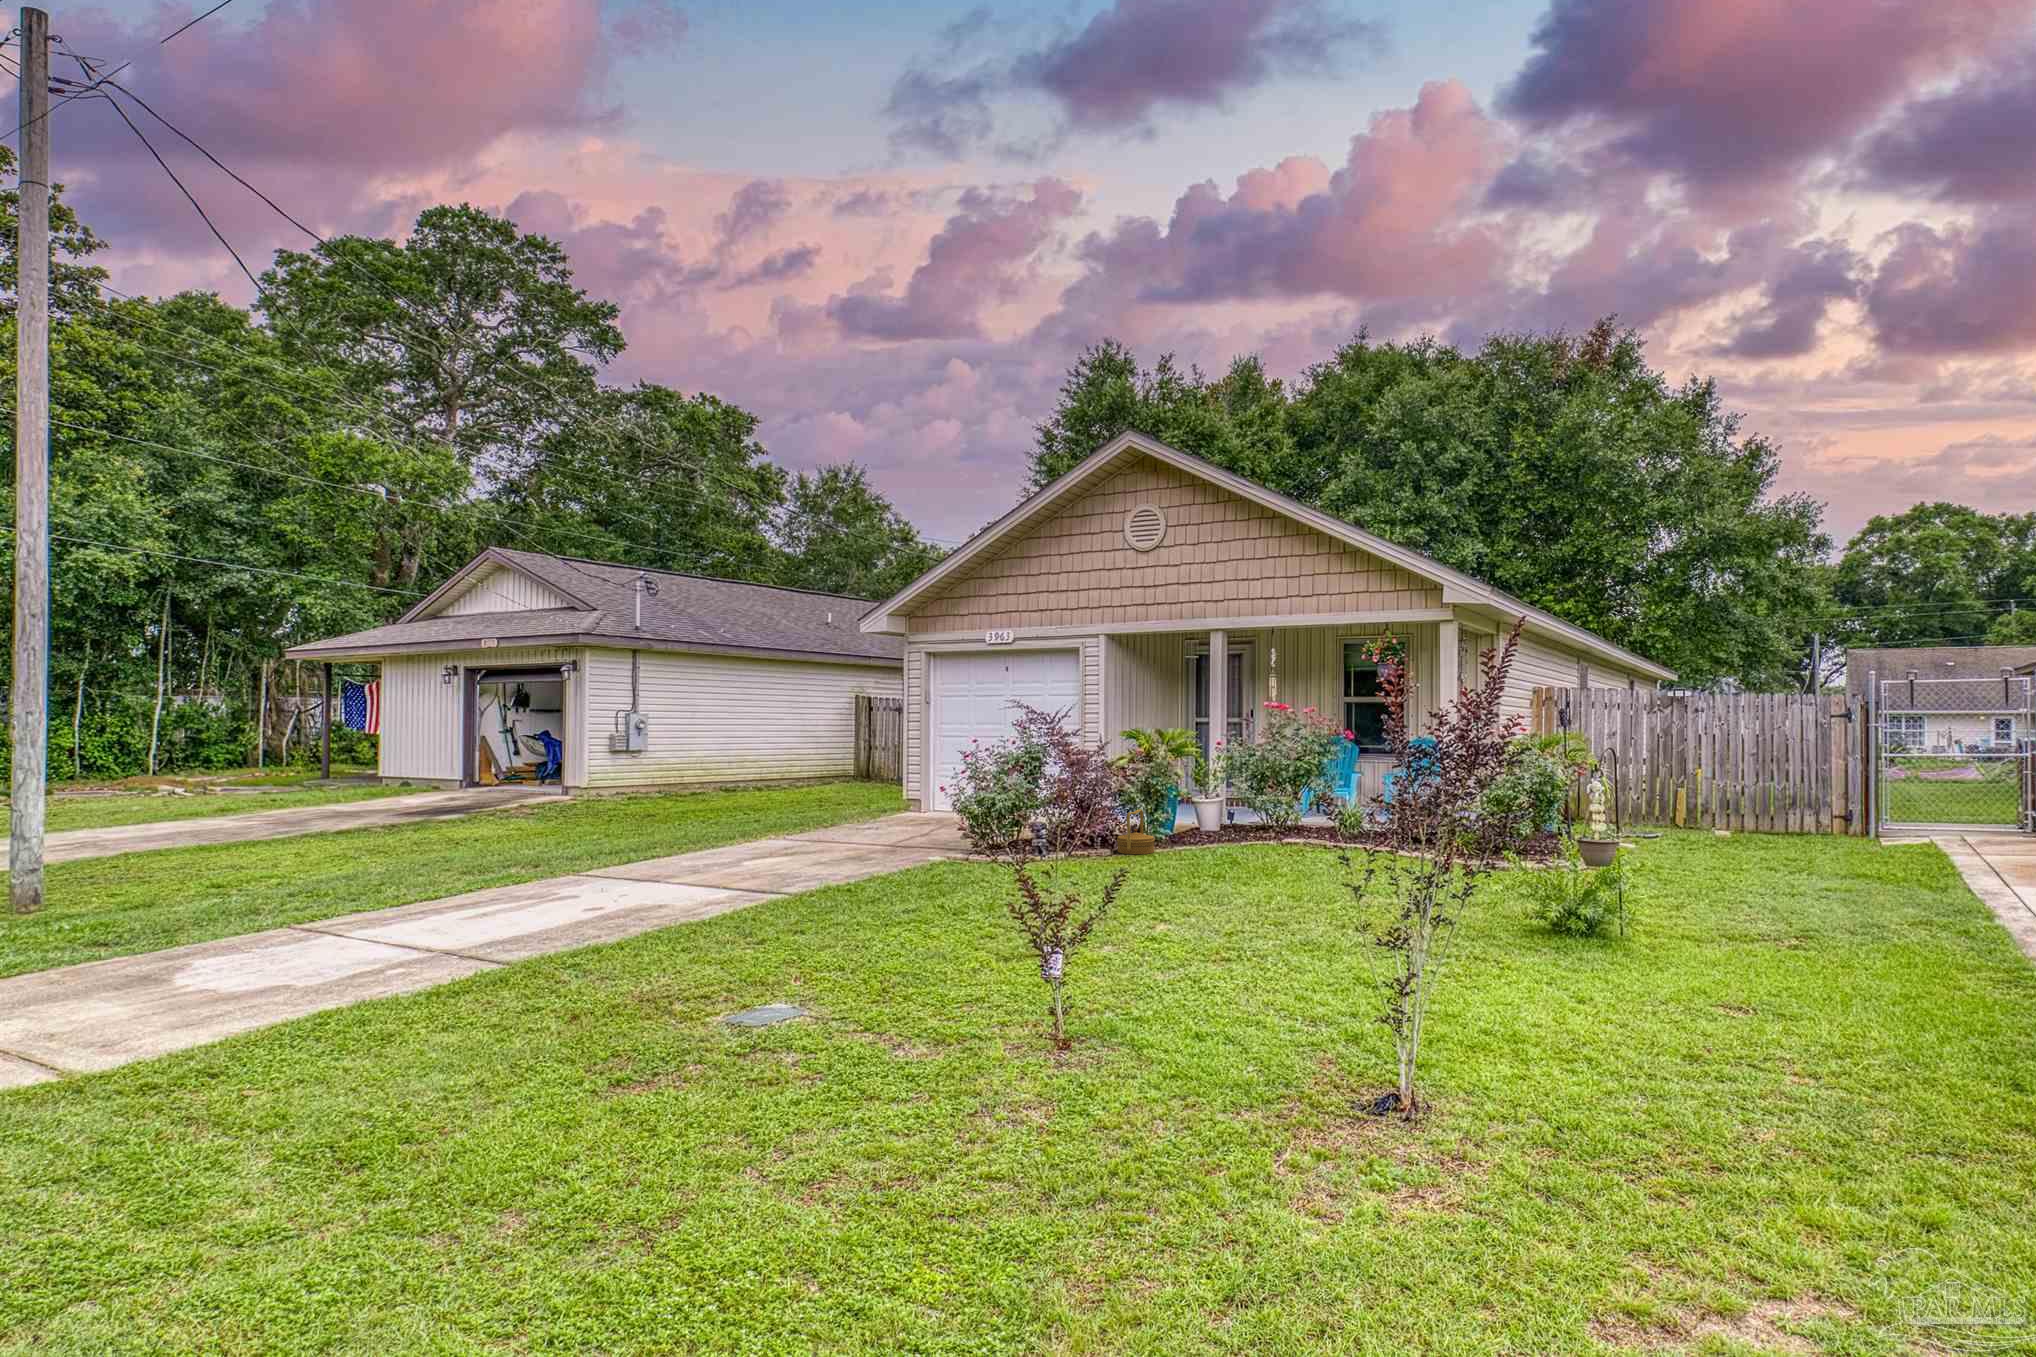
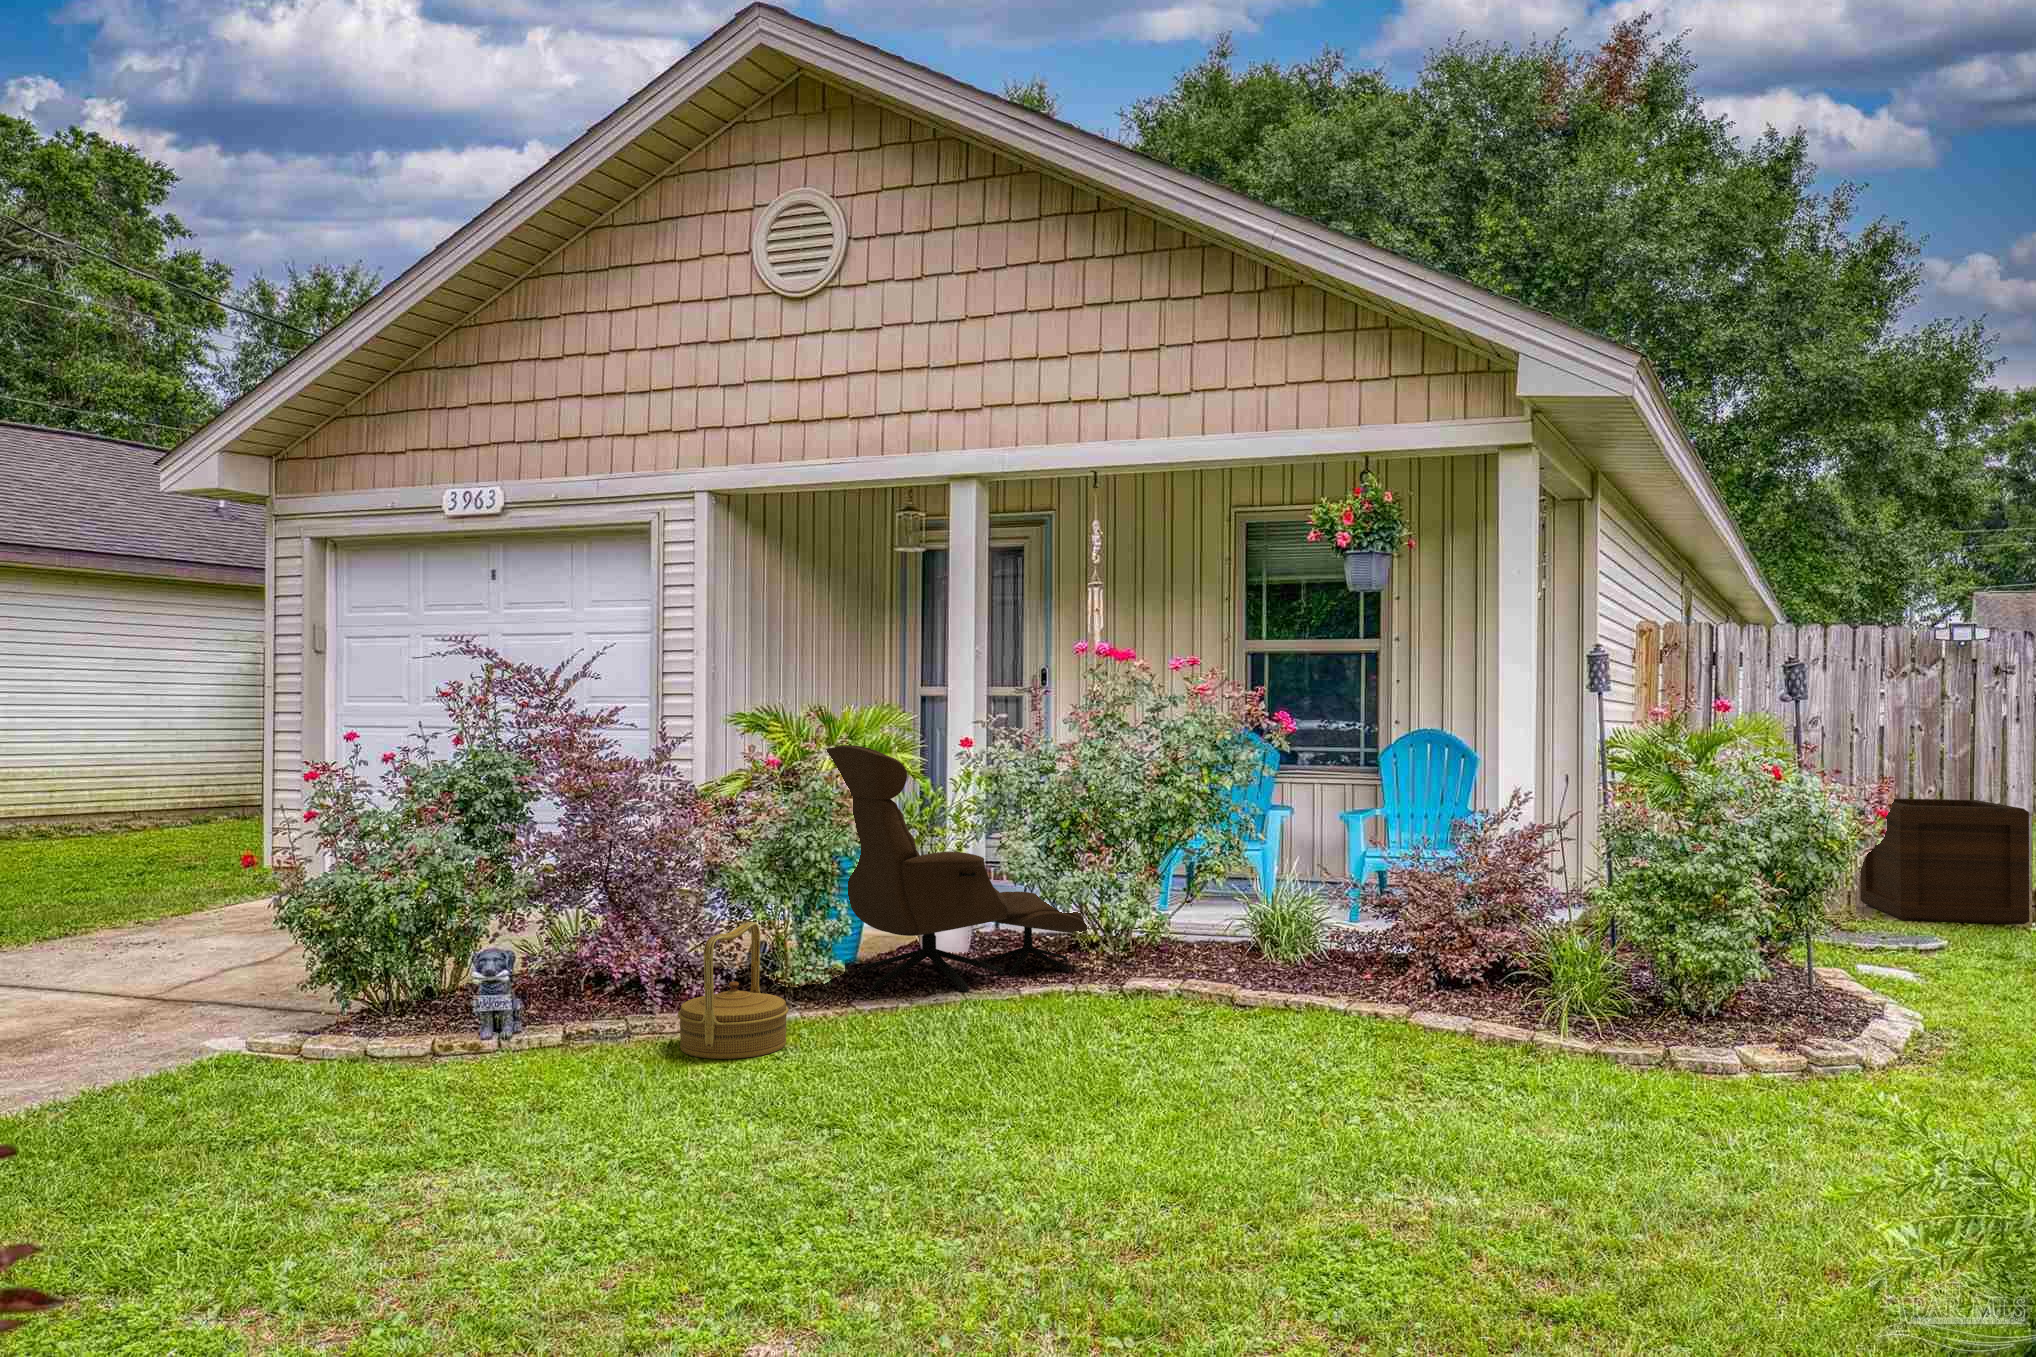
lounge chair: none [1161,746,1269,841] -> present [826,745,1088,992]
wooden crate: none [1668,770,1742,831] -> present [1860,799,2029,924]

